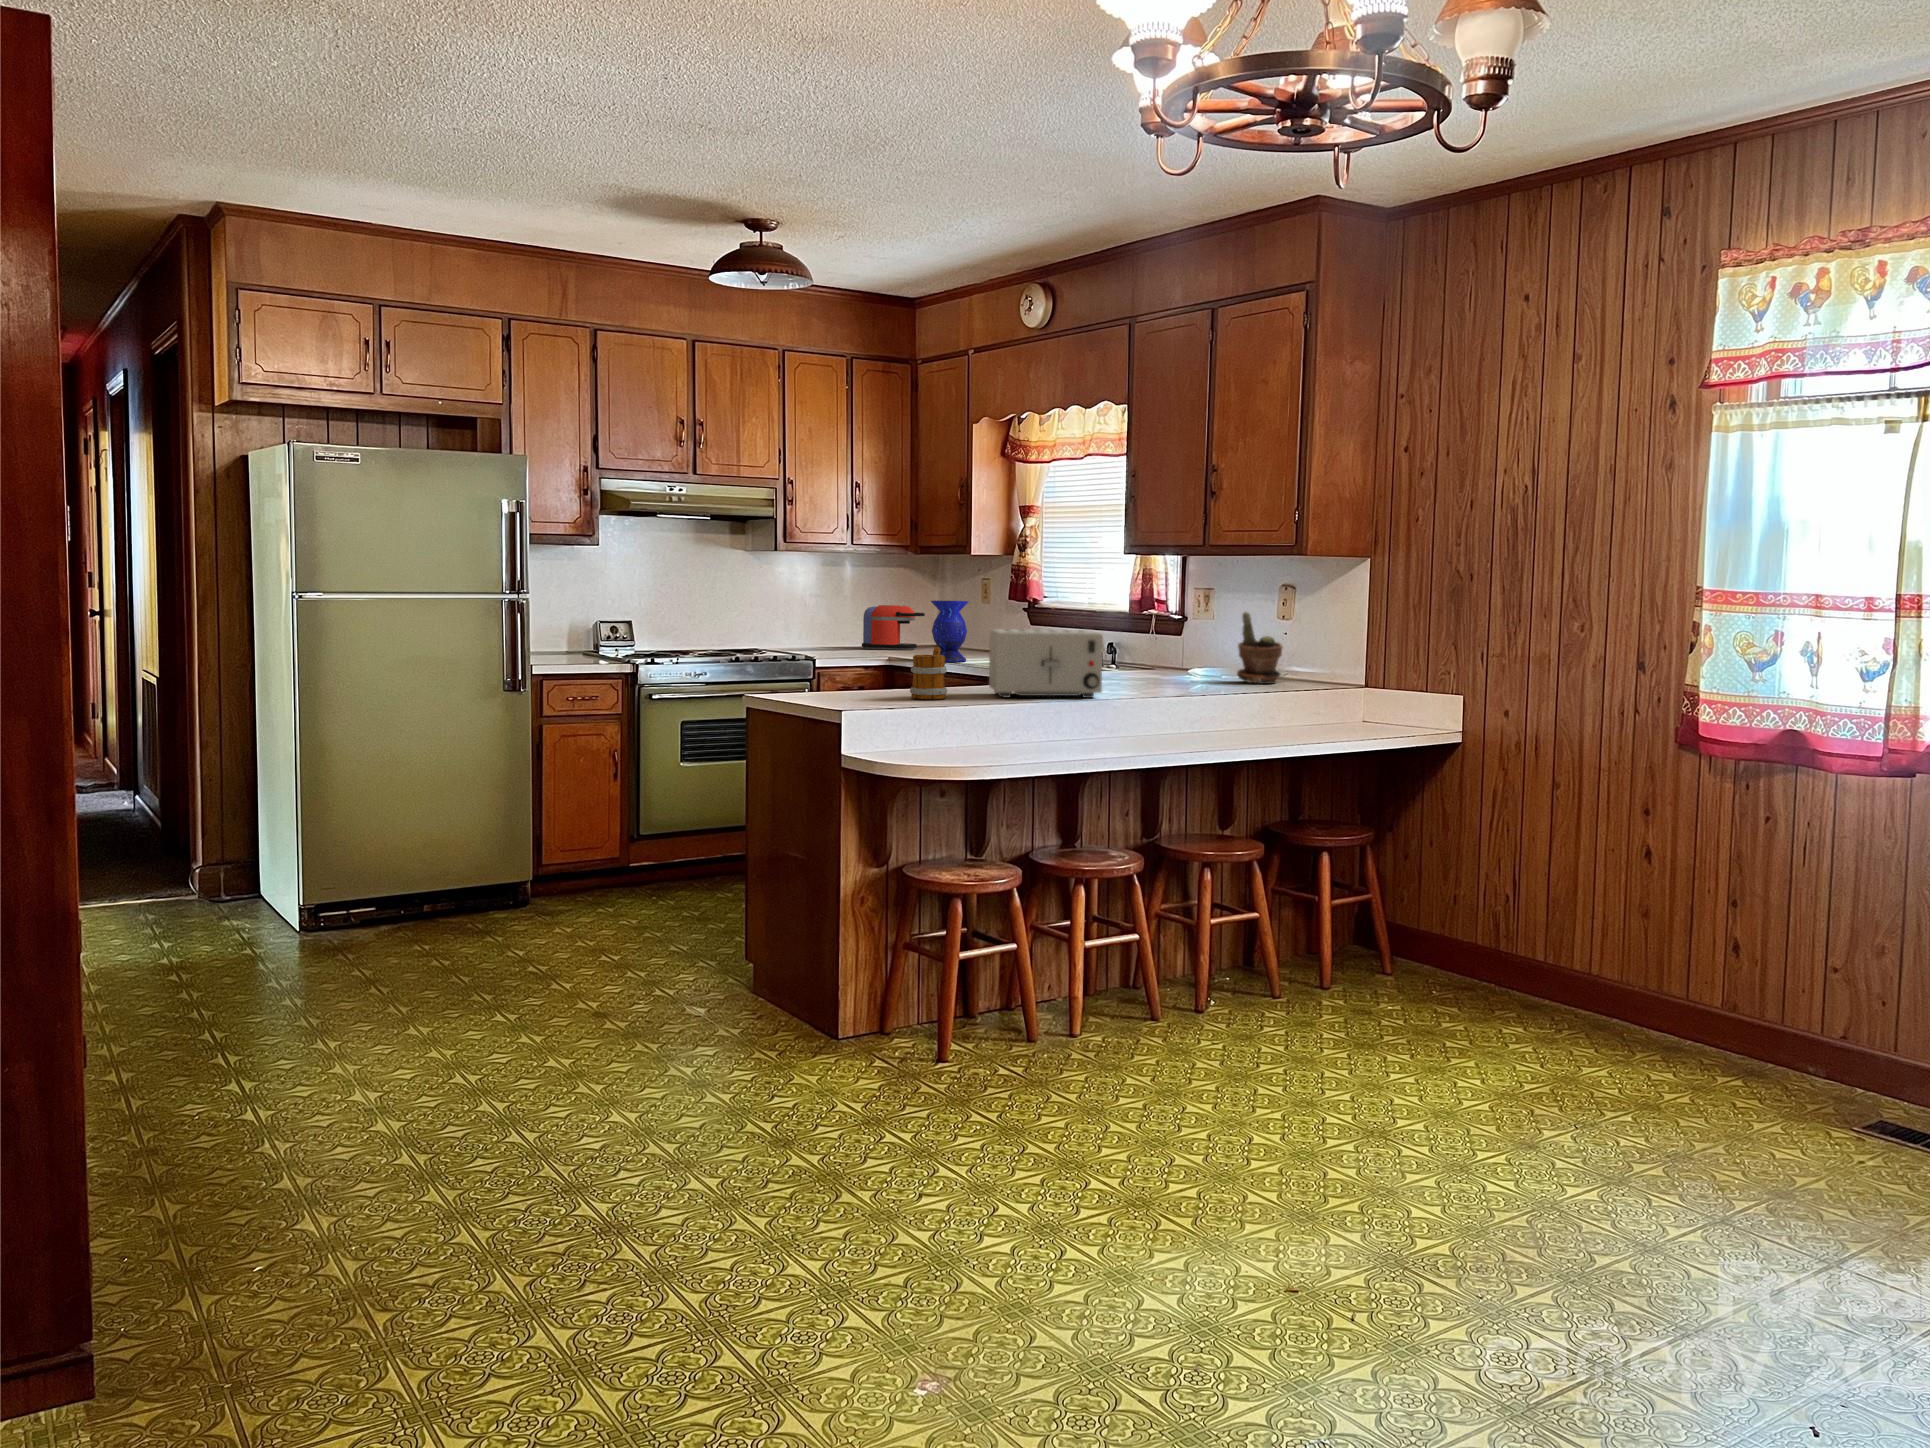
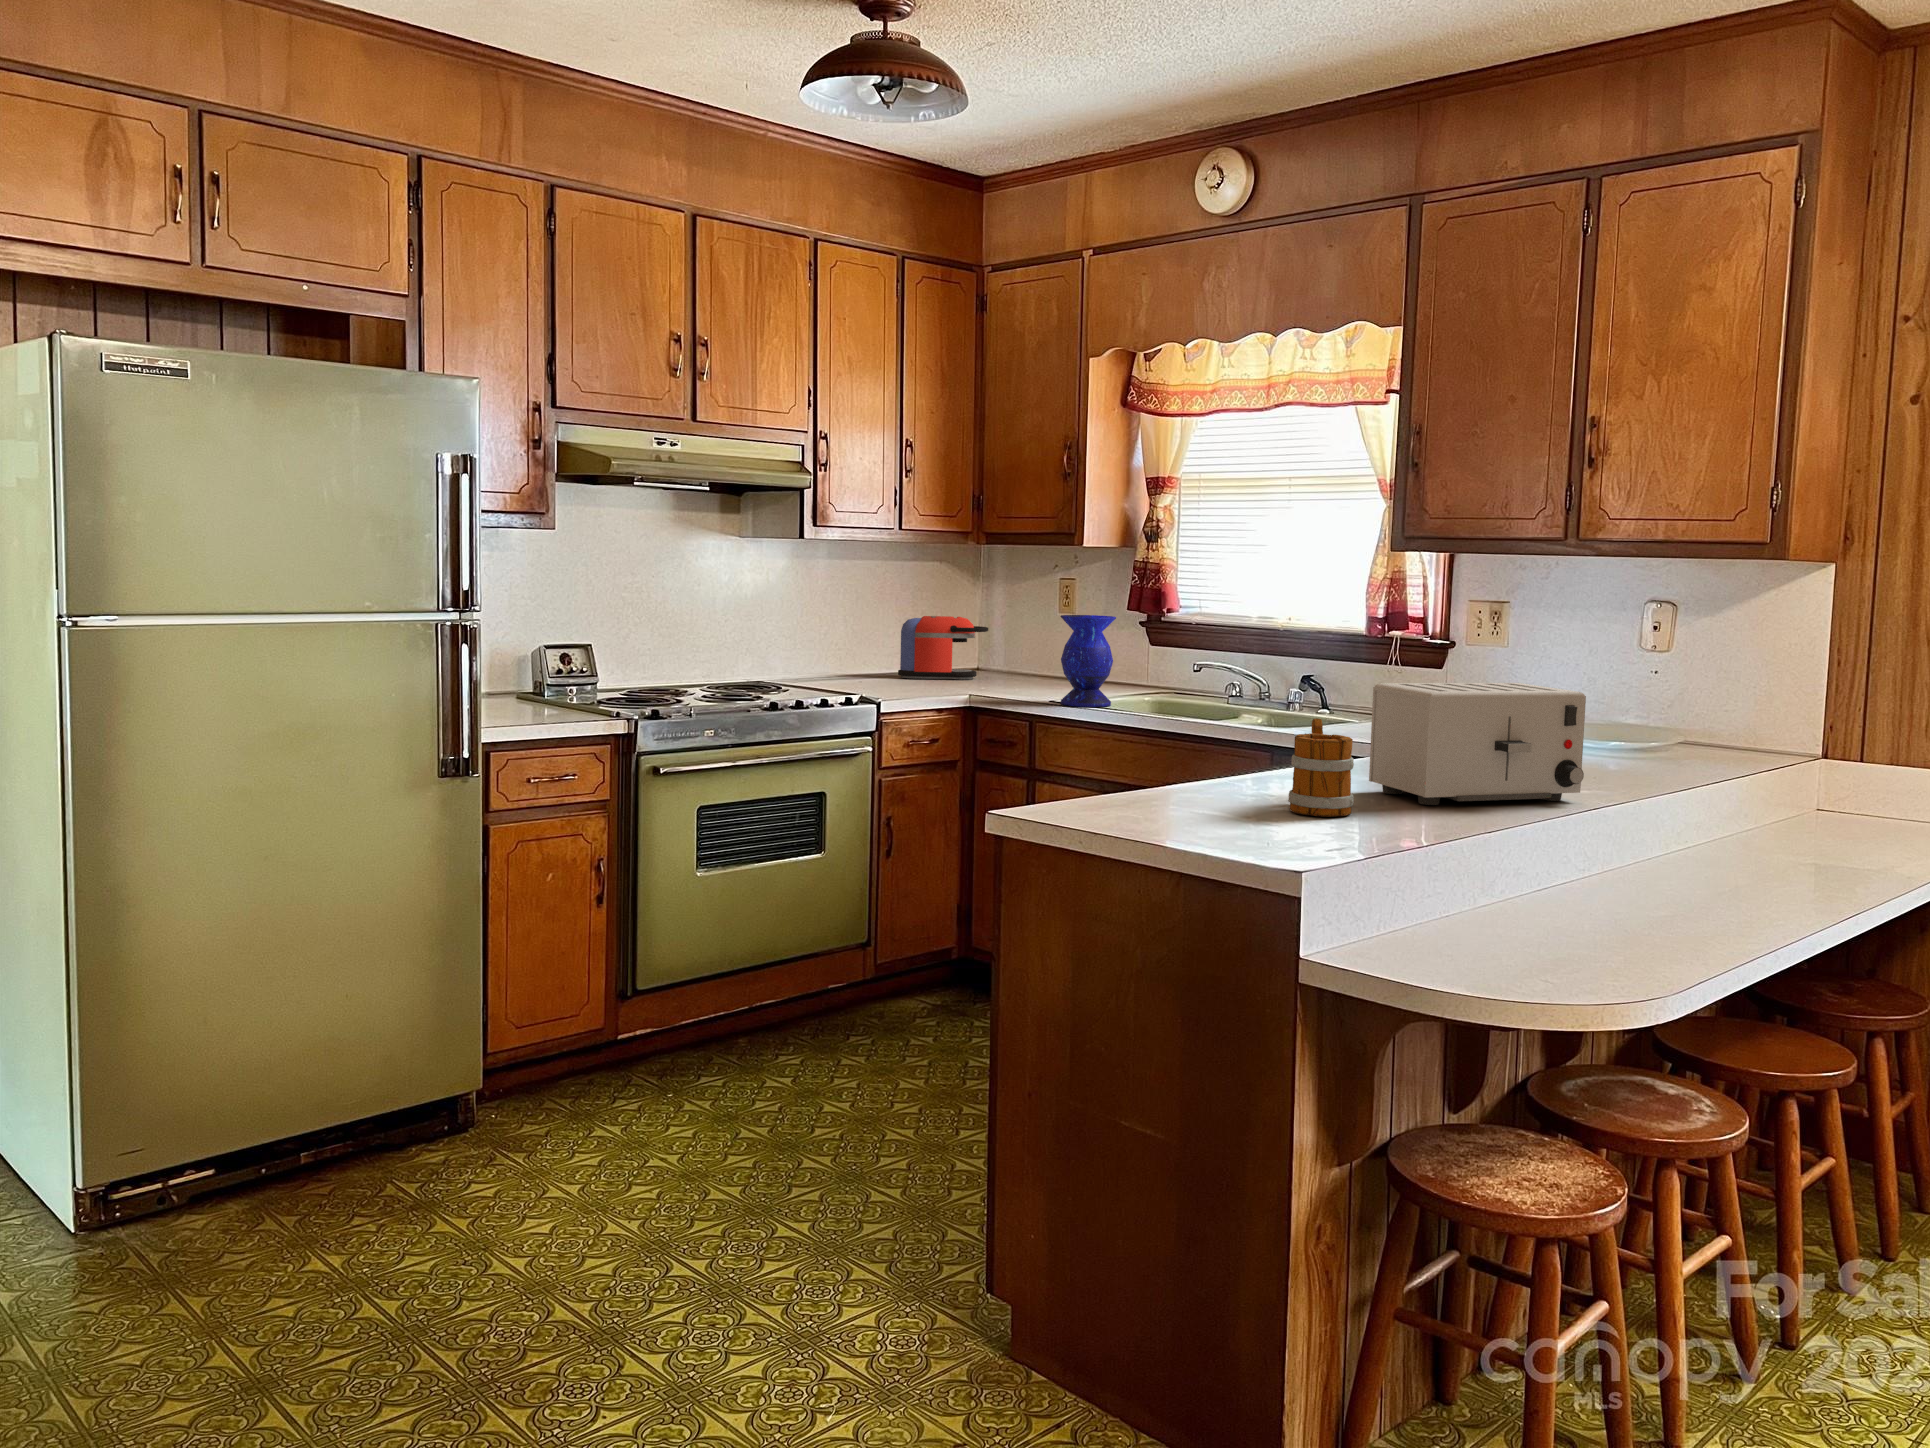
potted plant: present [1237,612,1283,684] -> none [1617,642,1695,752]

